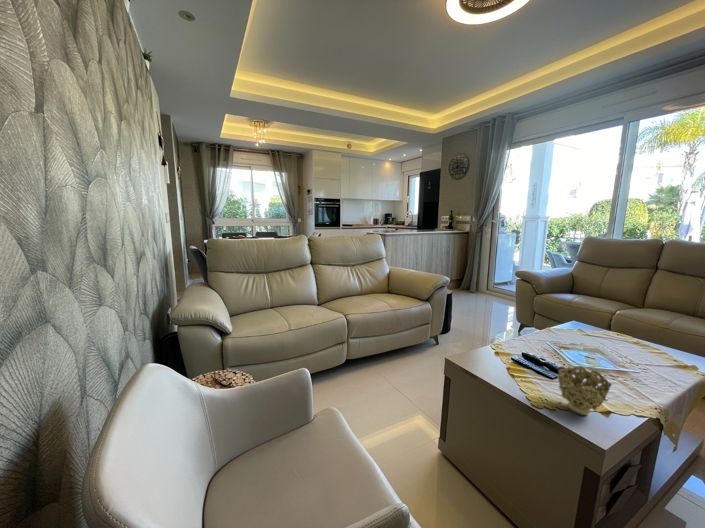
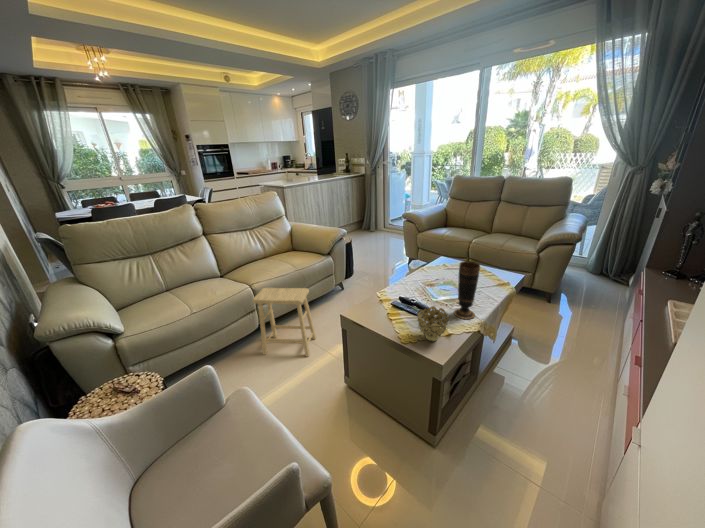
vase: none [608,317,657,400] -> present [454,261,480,319]
footstool: none [345,320,406,407] -> present [253,288,316,356]

